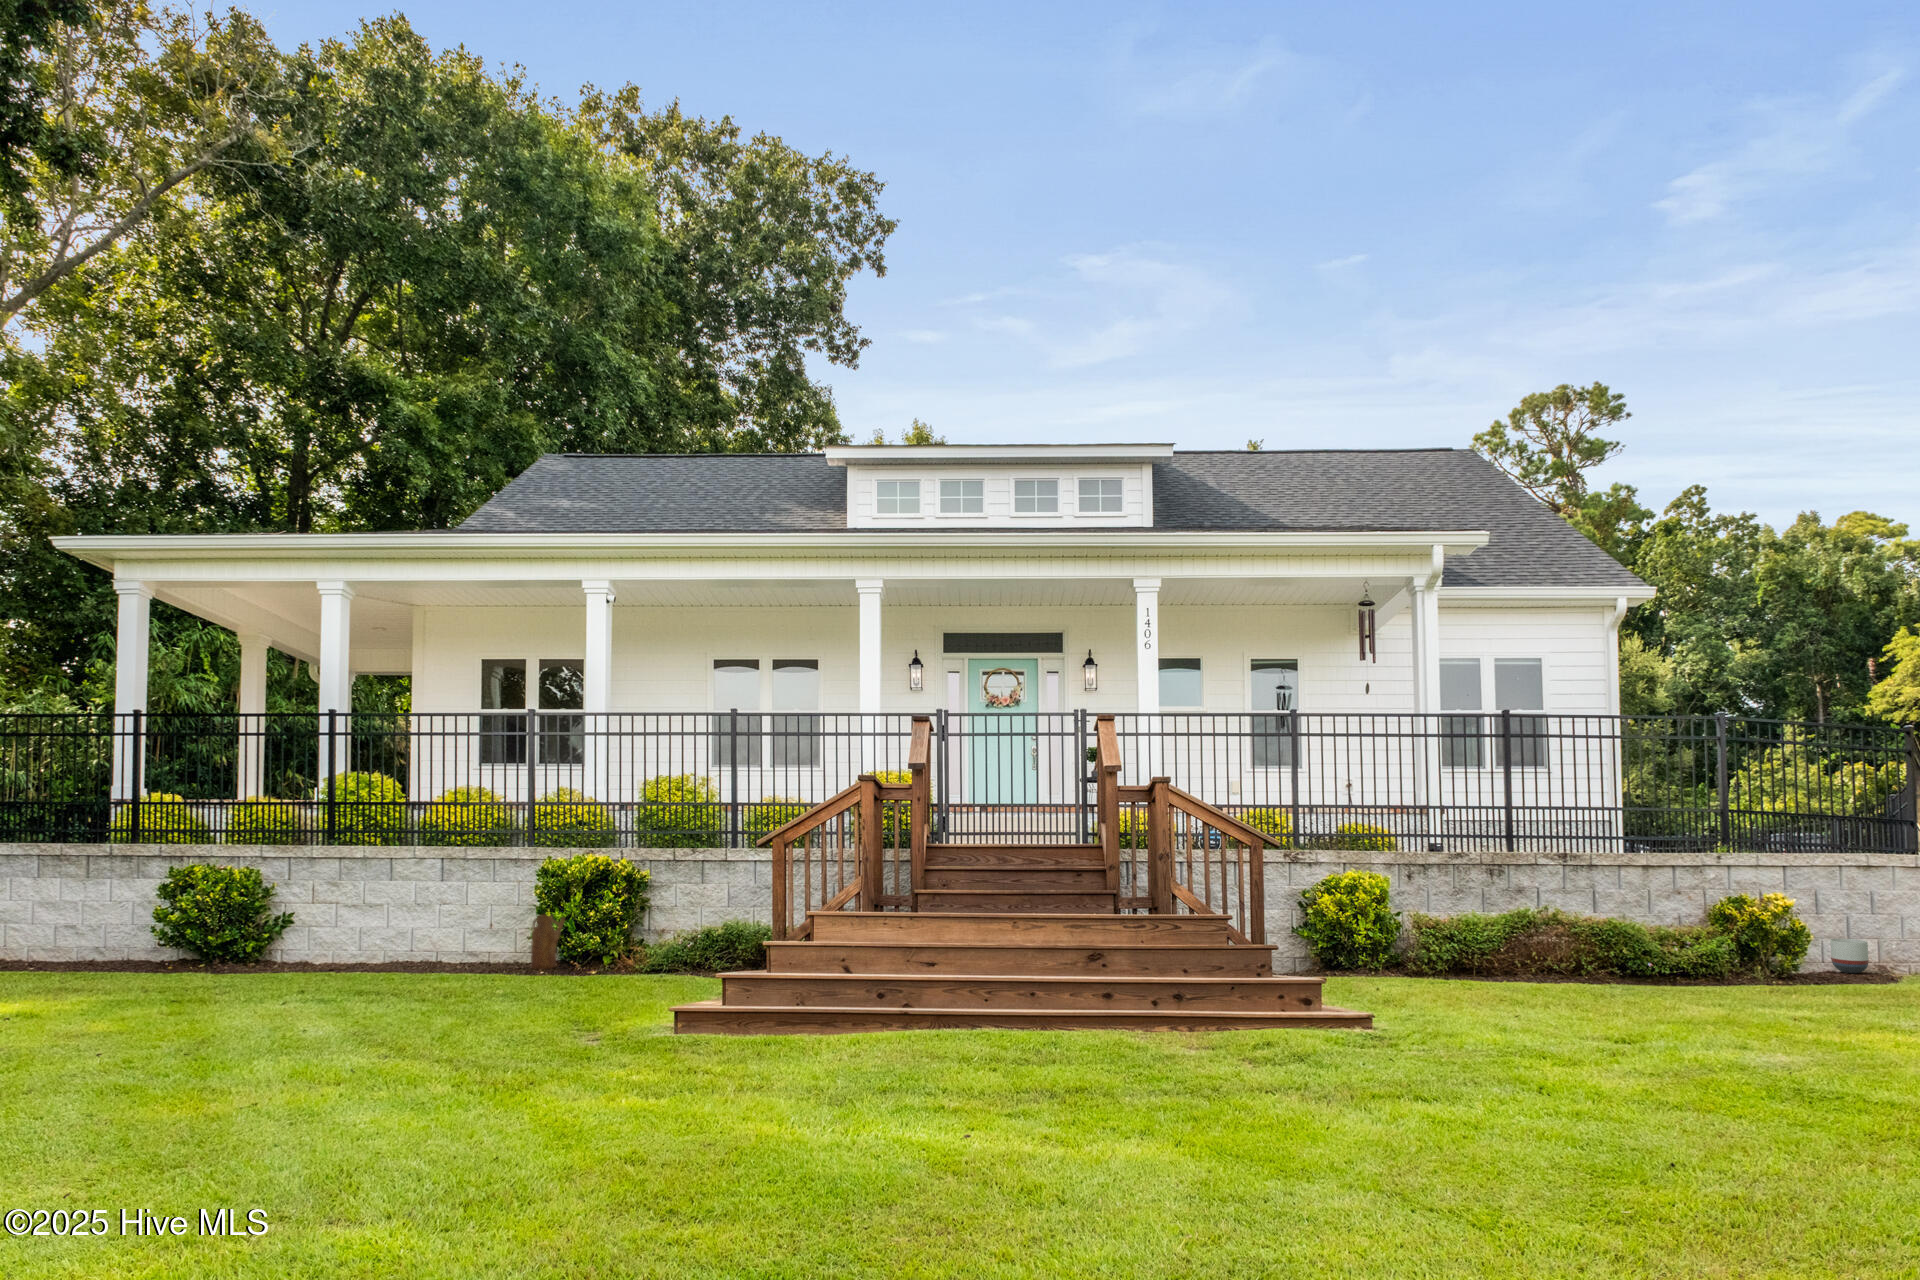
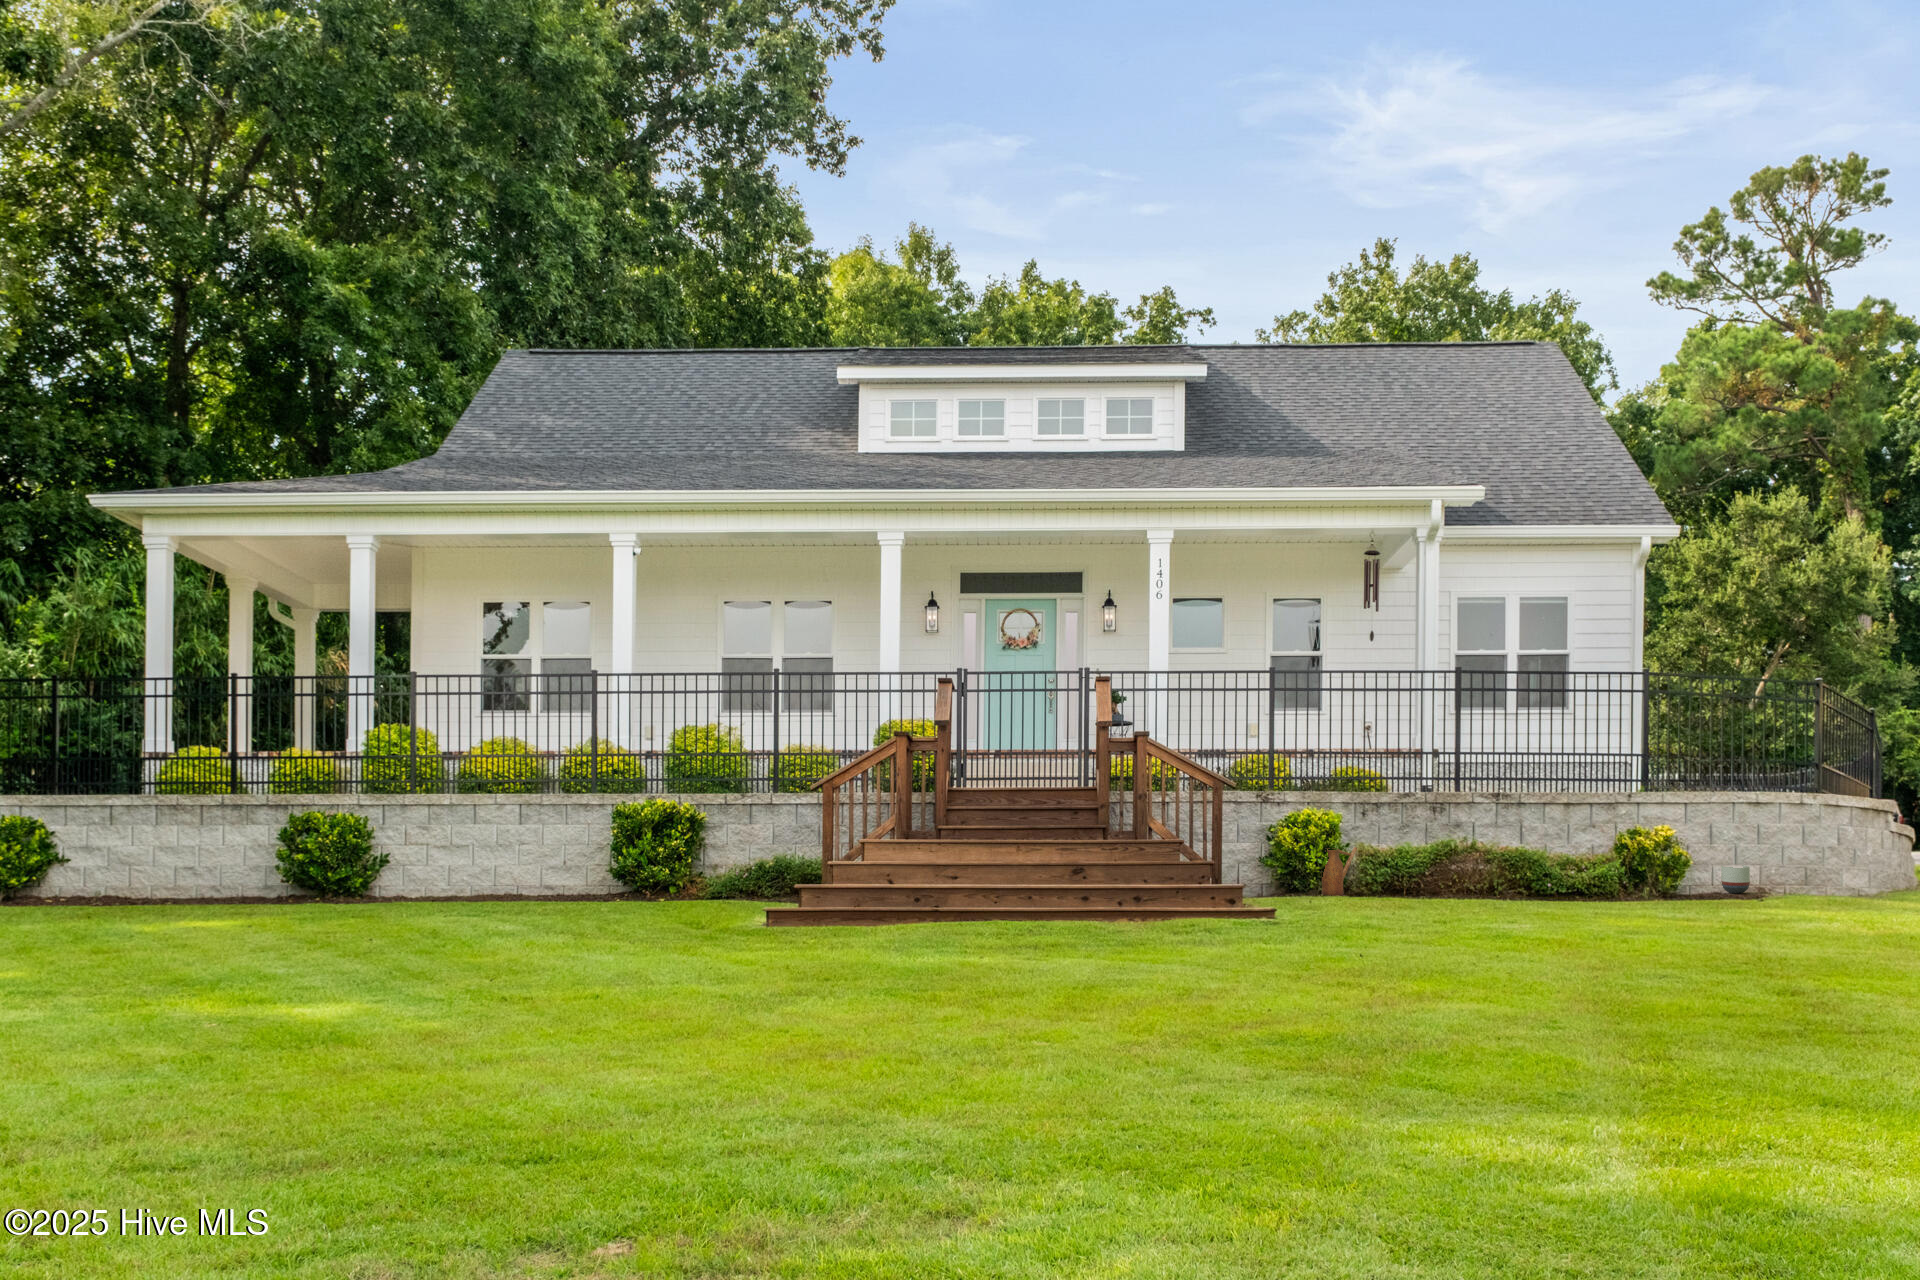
watering can: present [531,914,565,969] -> present [1322,847,1357,895]

